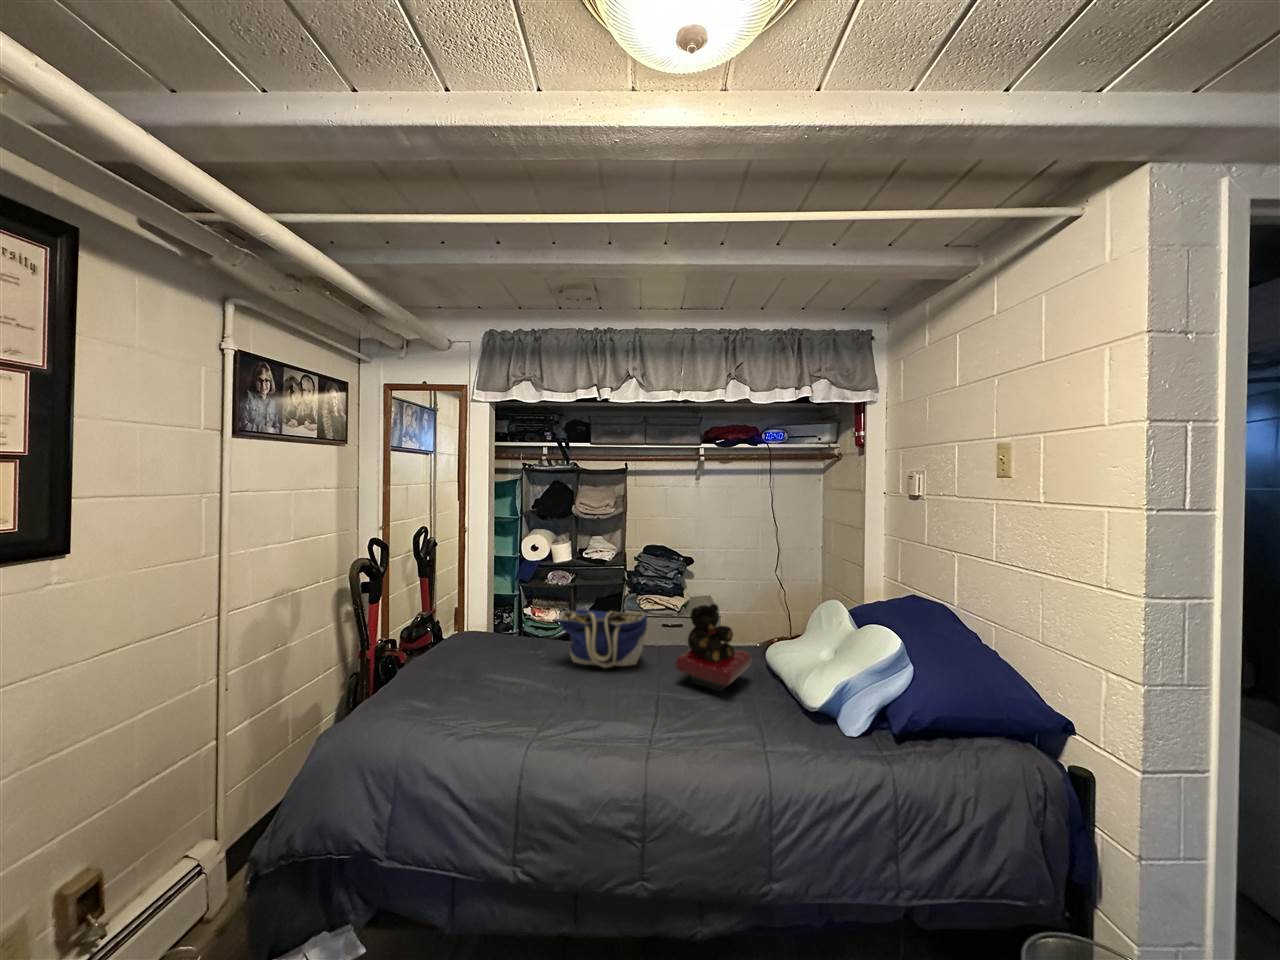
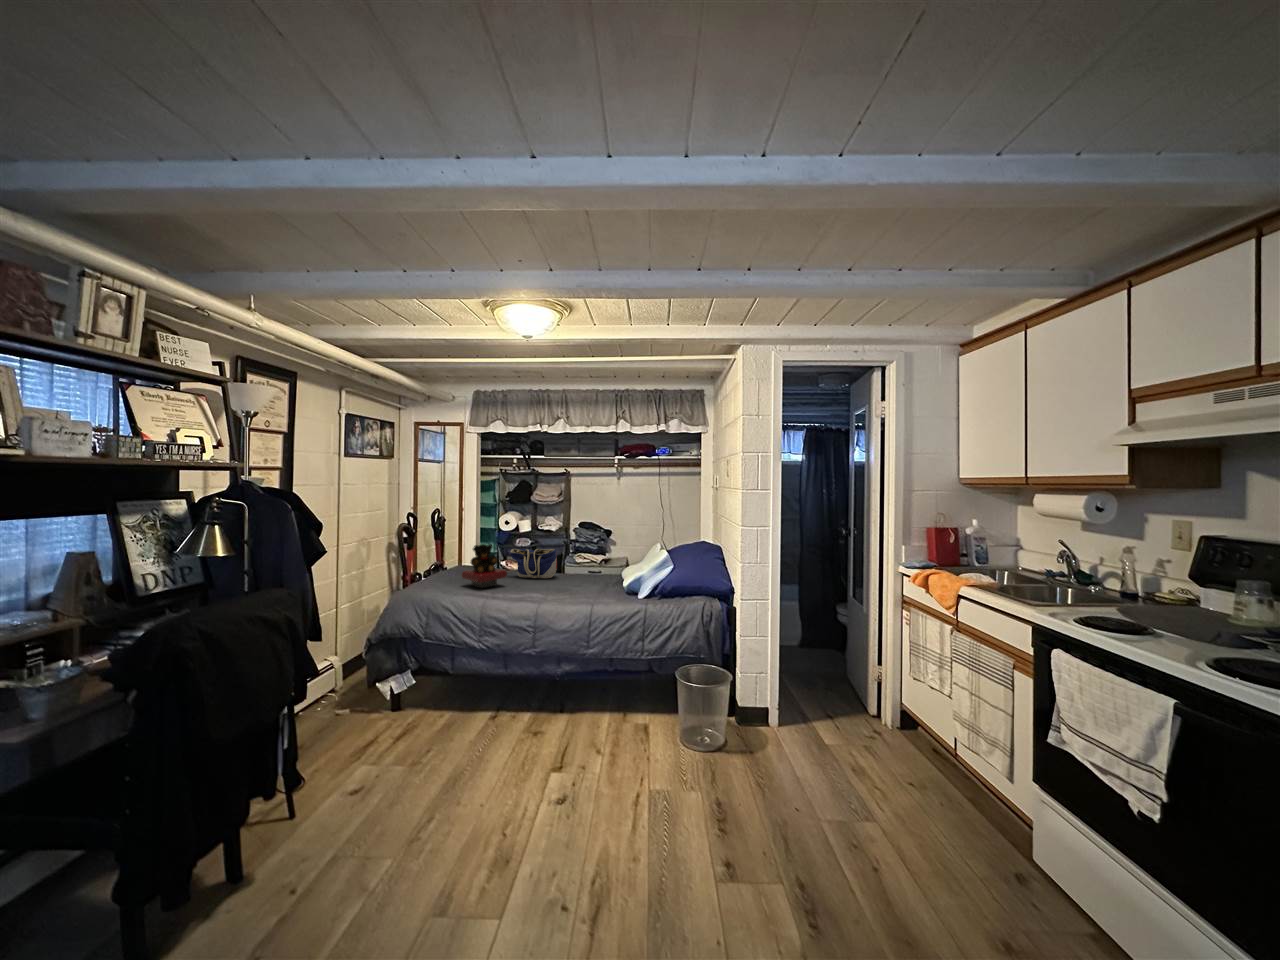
teddy bear: present [675,604,752,692] -> present [462,544,507,588]

